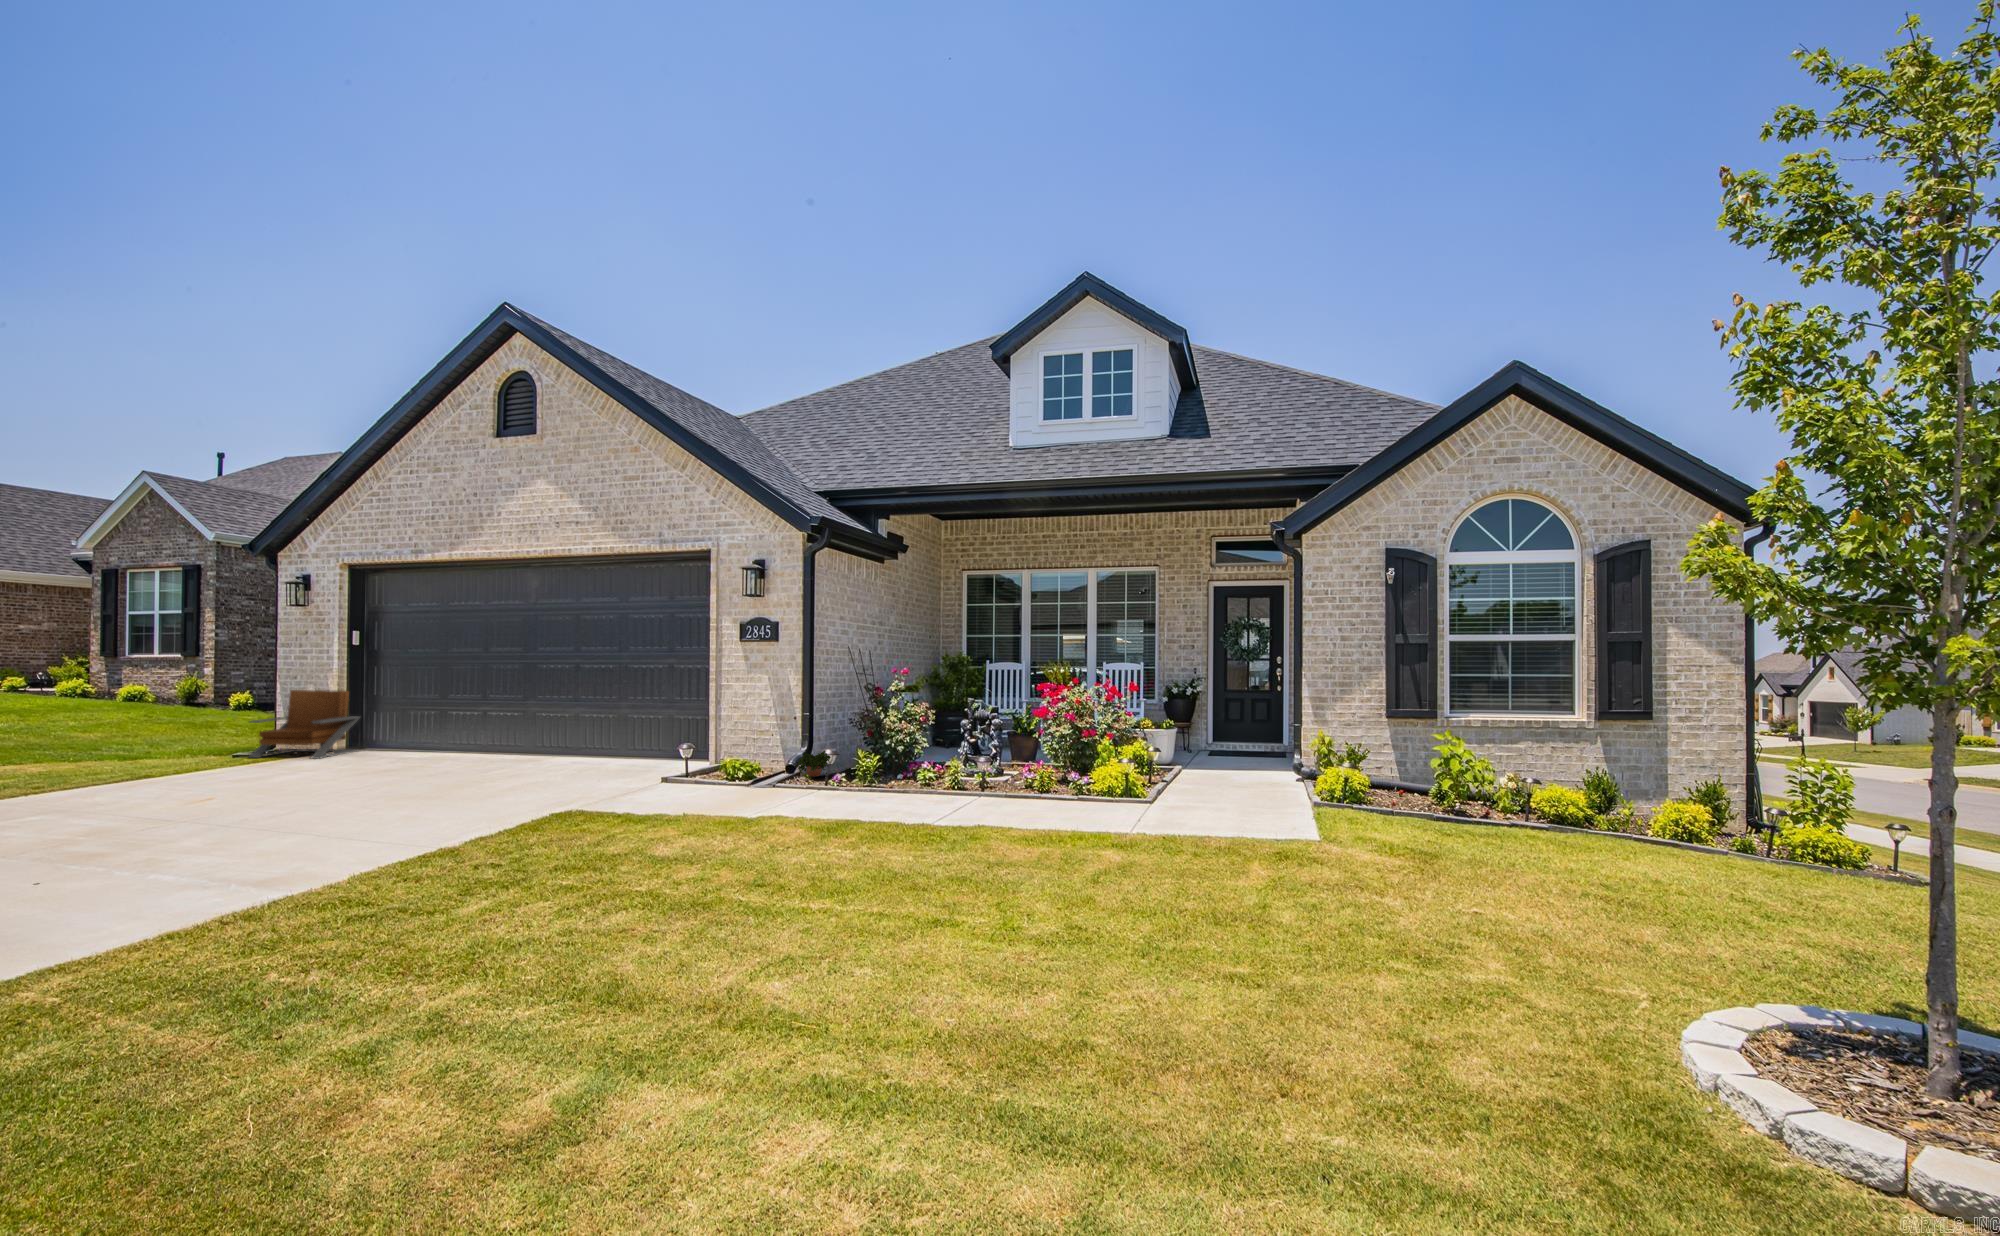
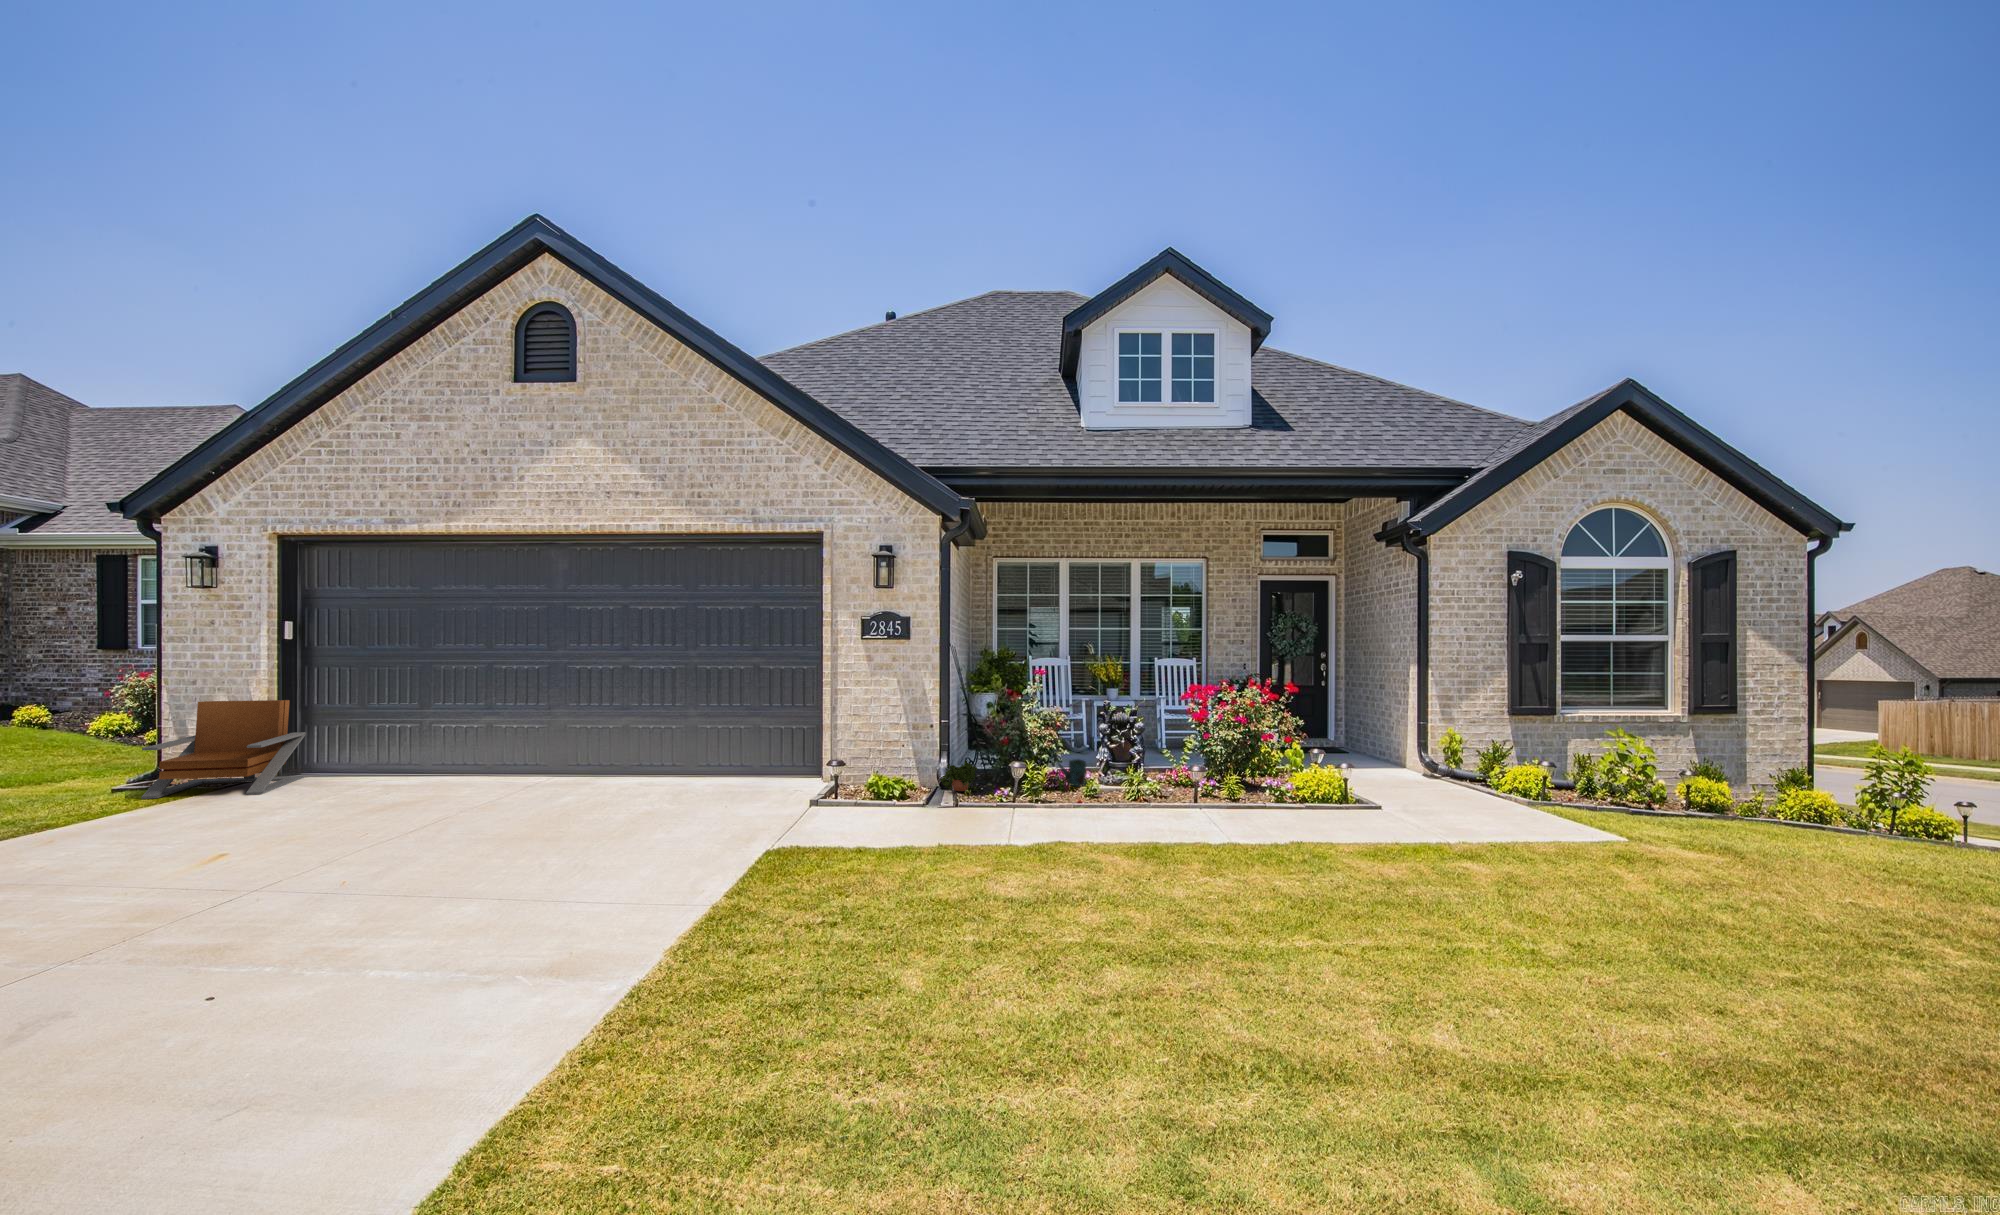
watering can: none [905,750,941,778] -> present [1053,758,1086,786]

